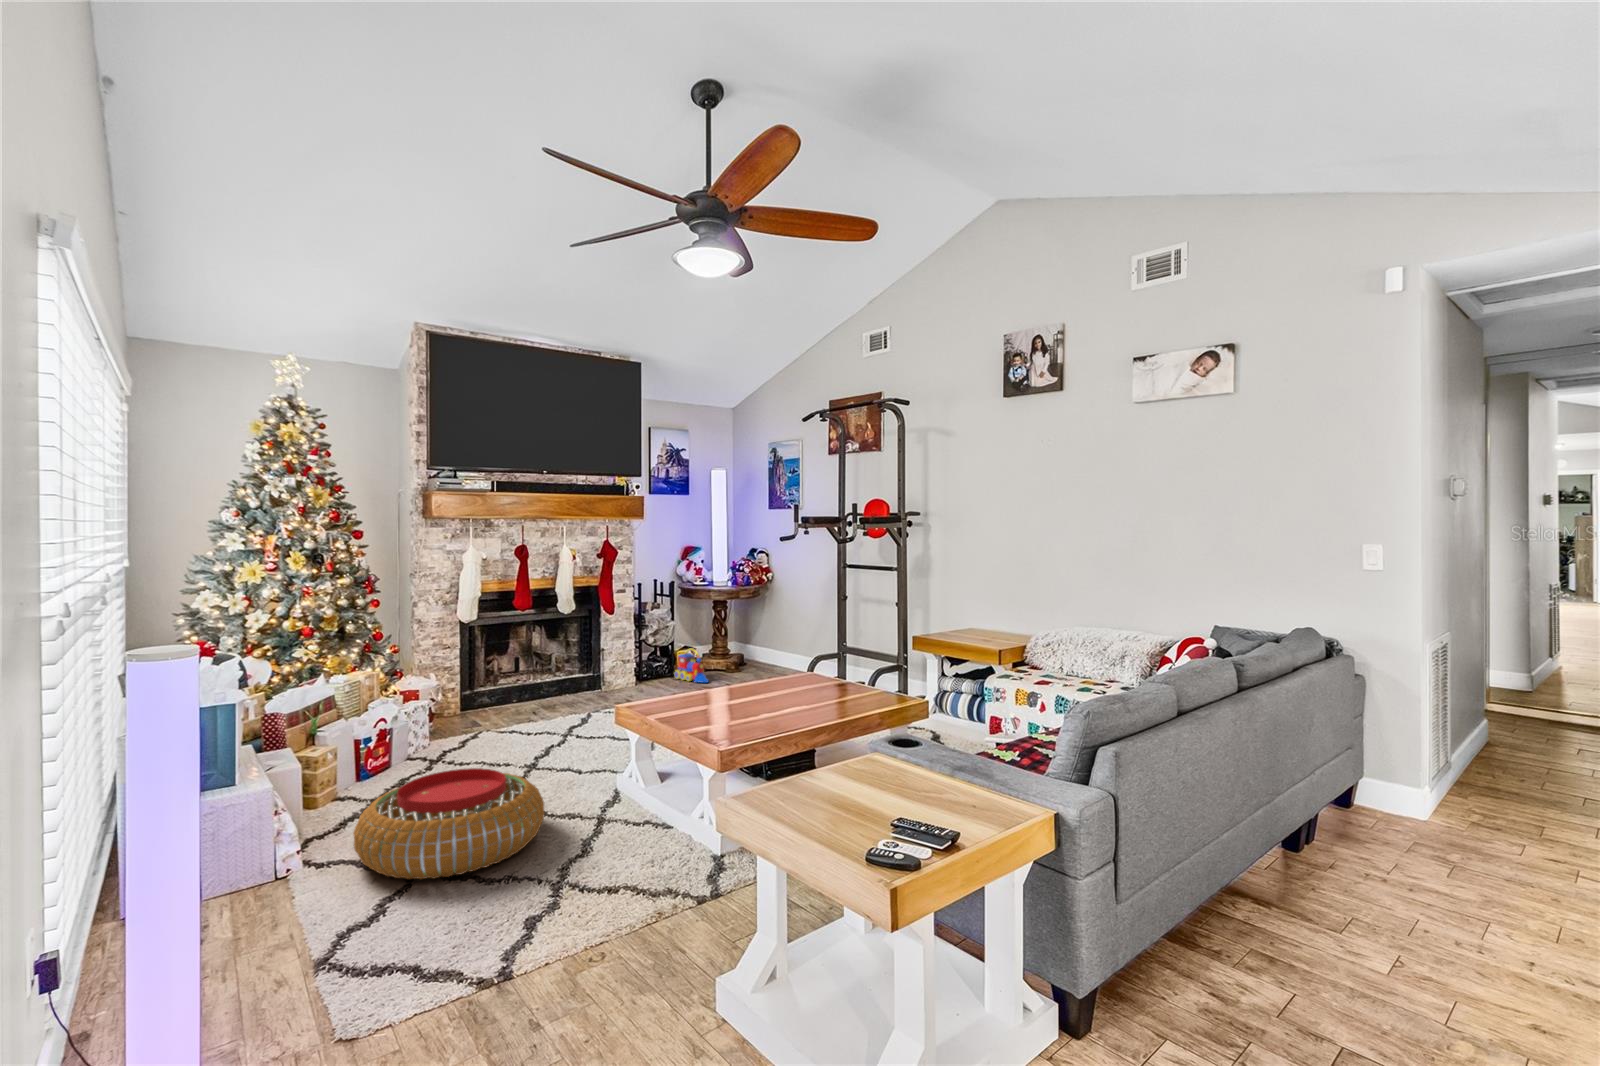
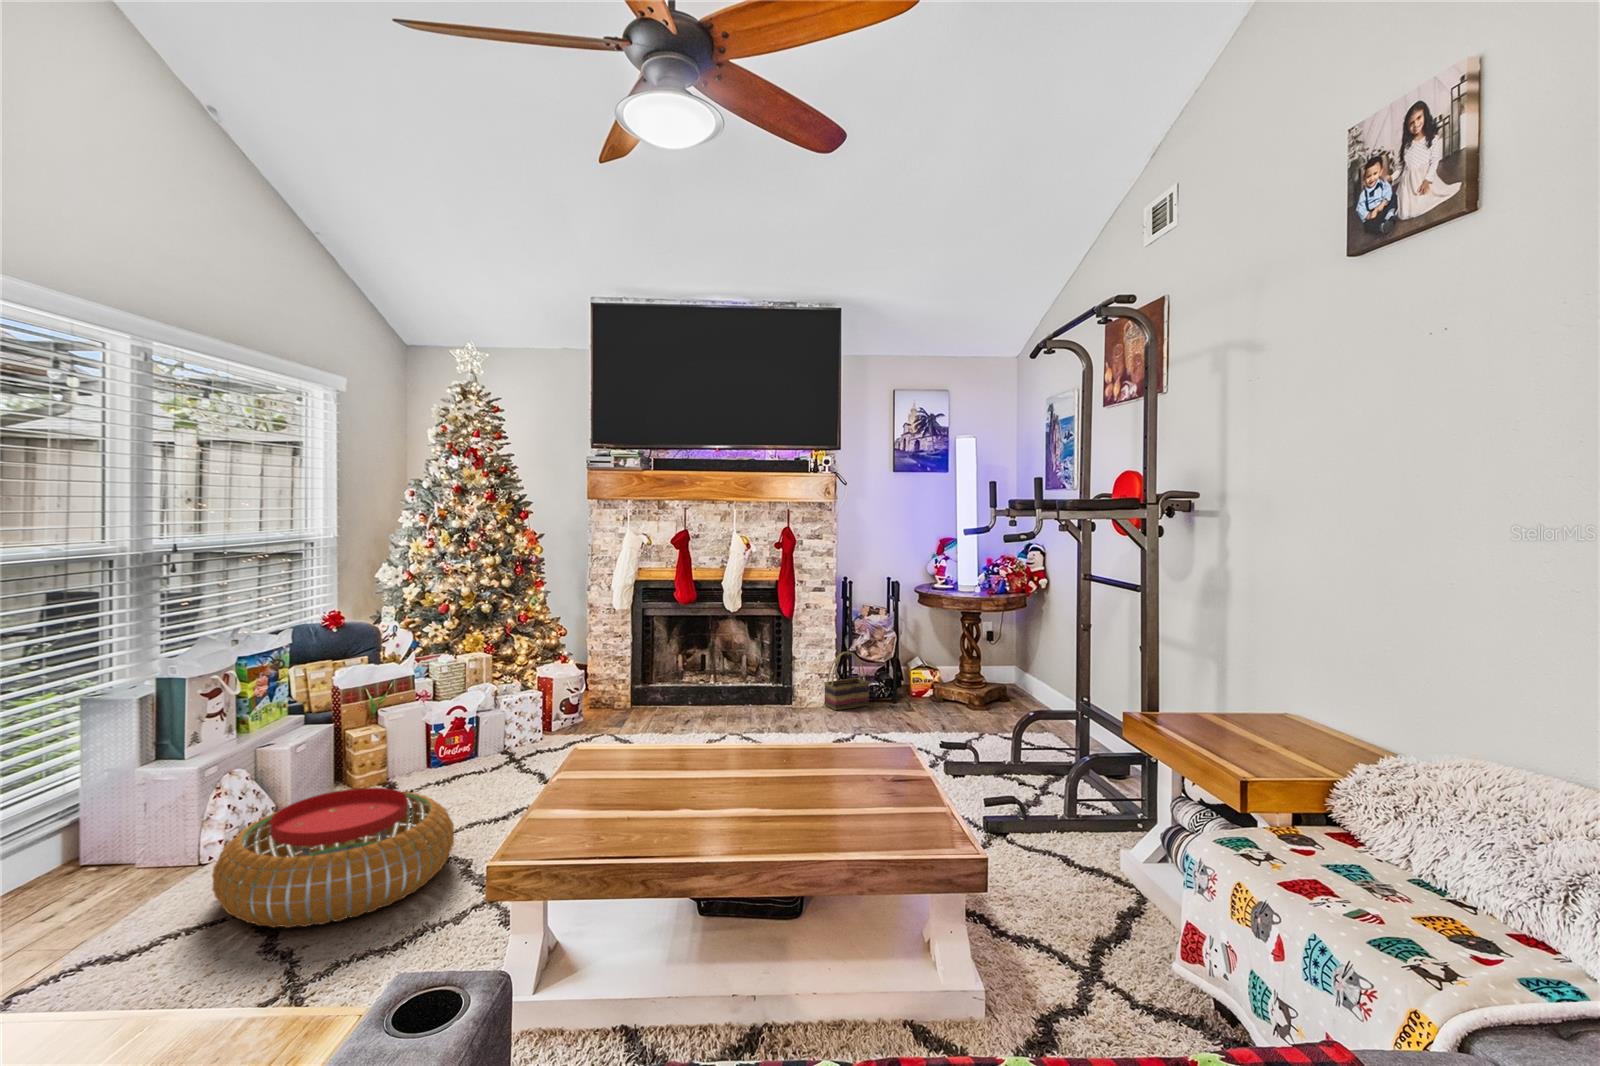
basket: none [629,640,663,688] -> present [824,652,869,710]
toy train: present [674,648,708,683] -> none [888,668,922,716]

